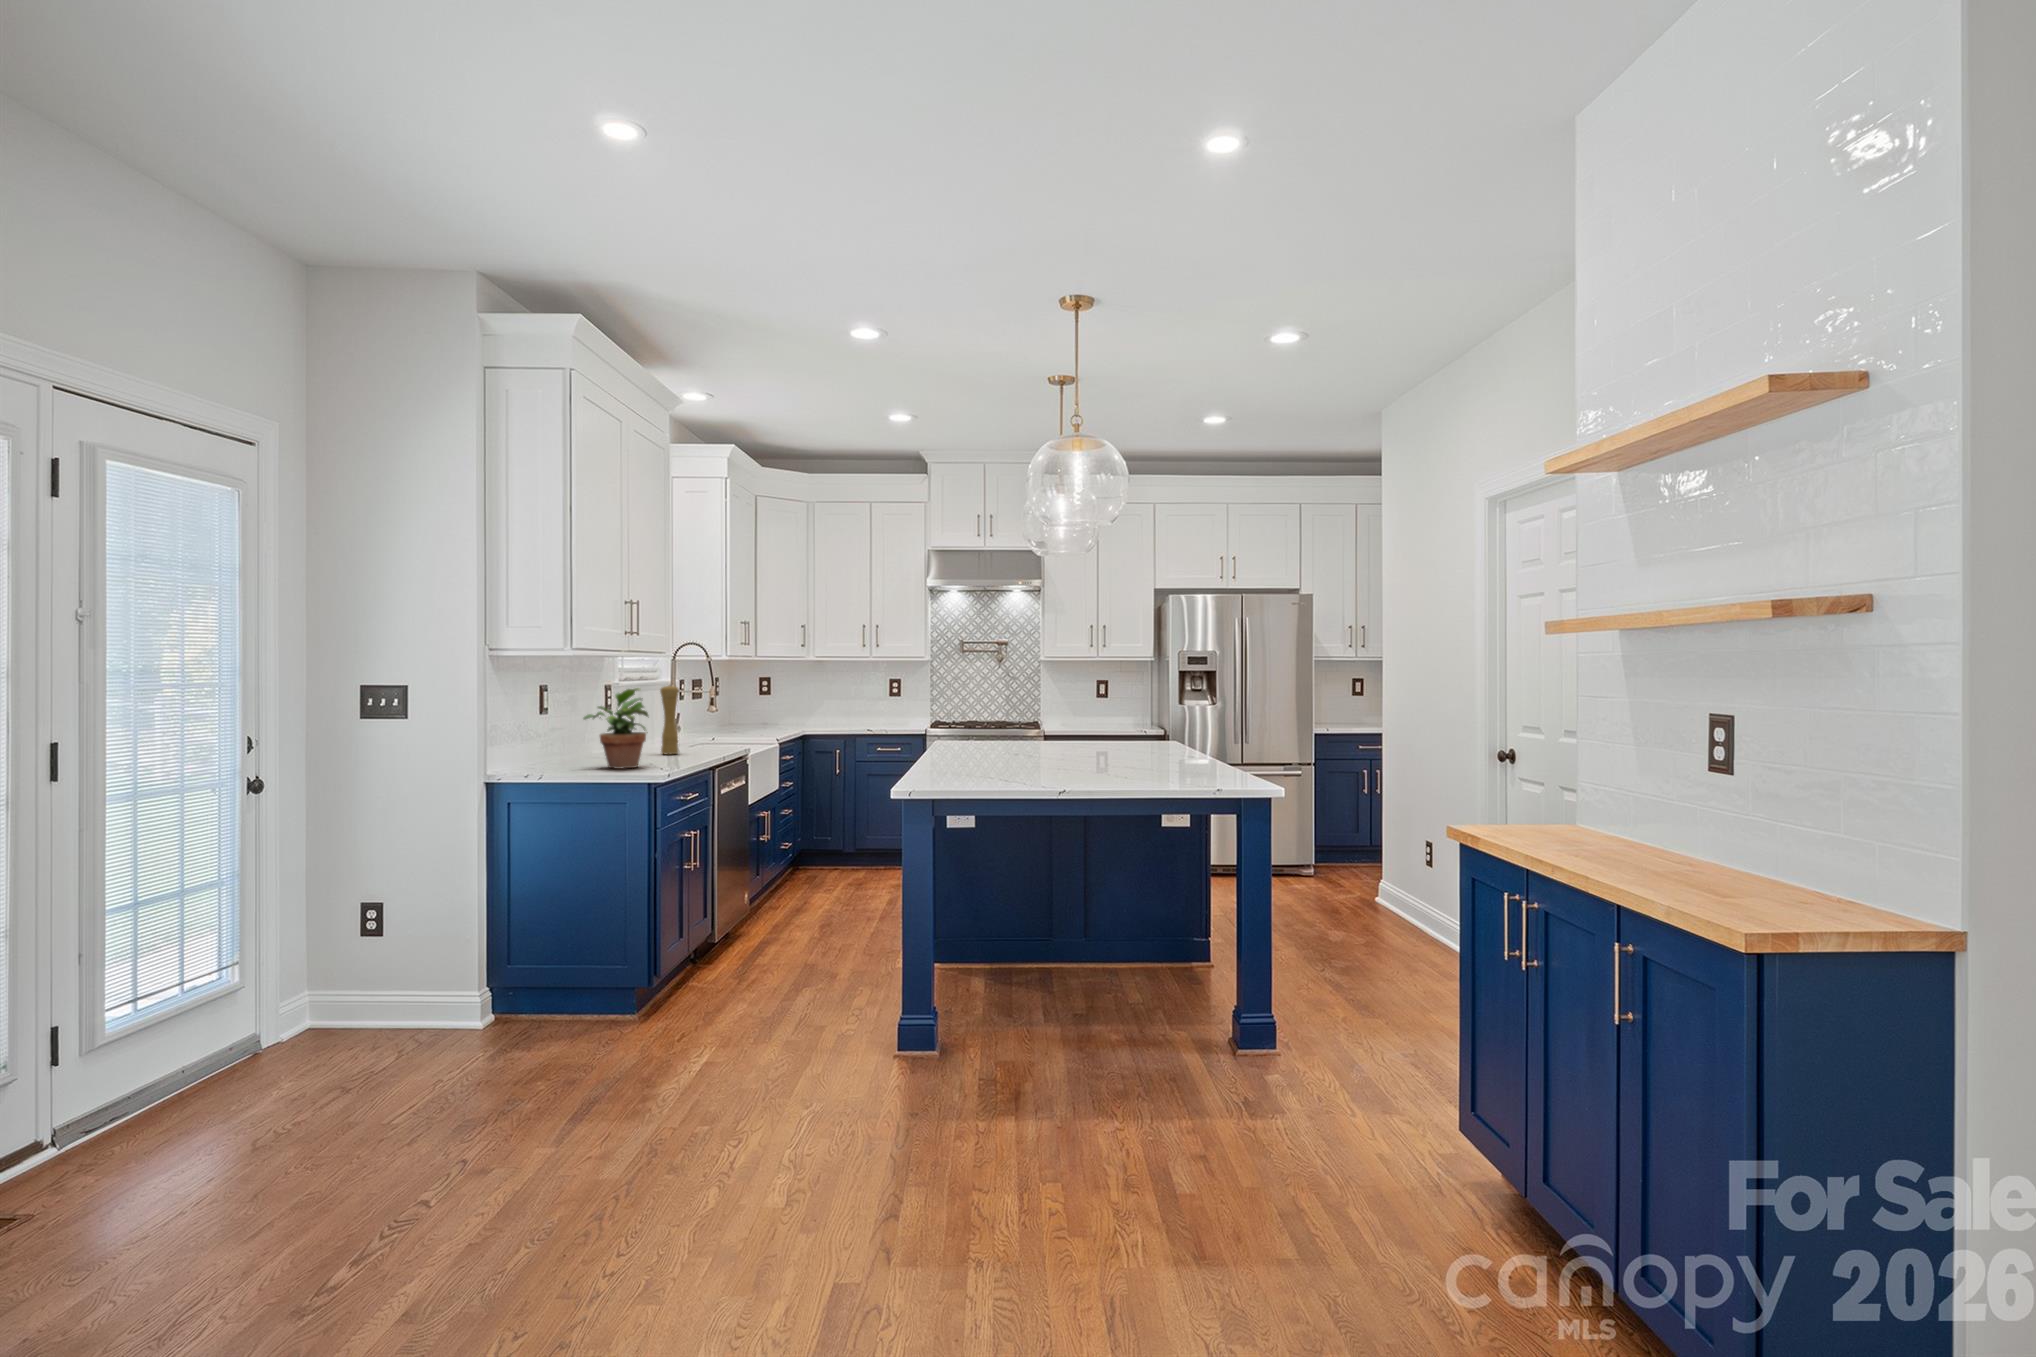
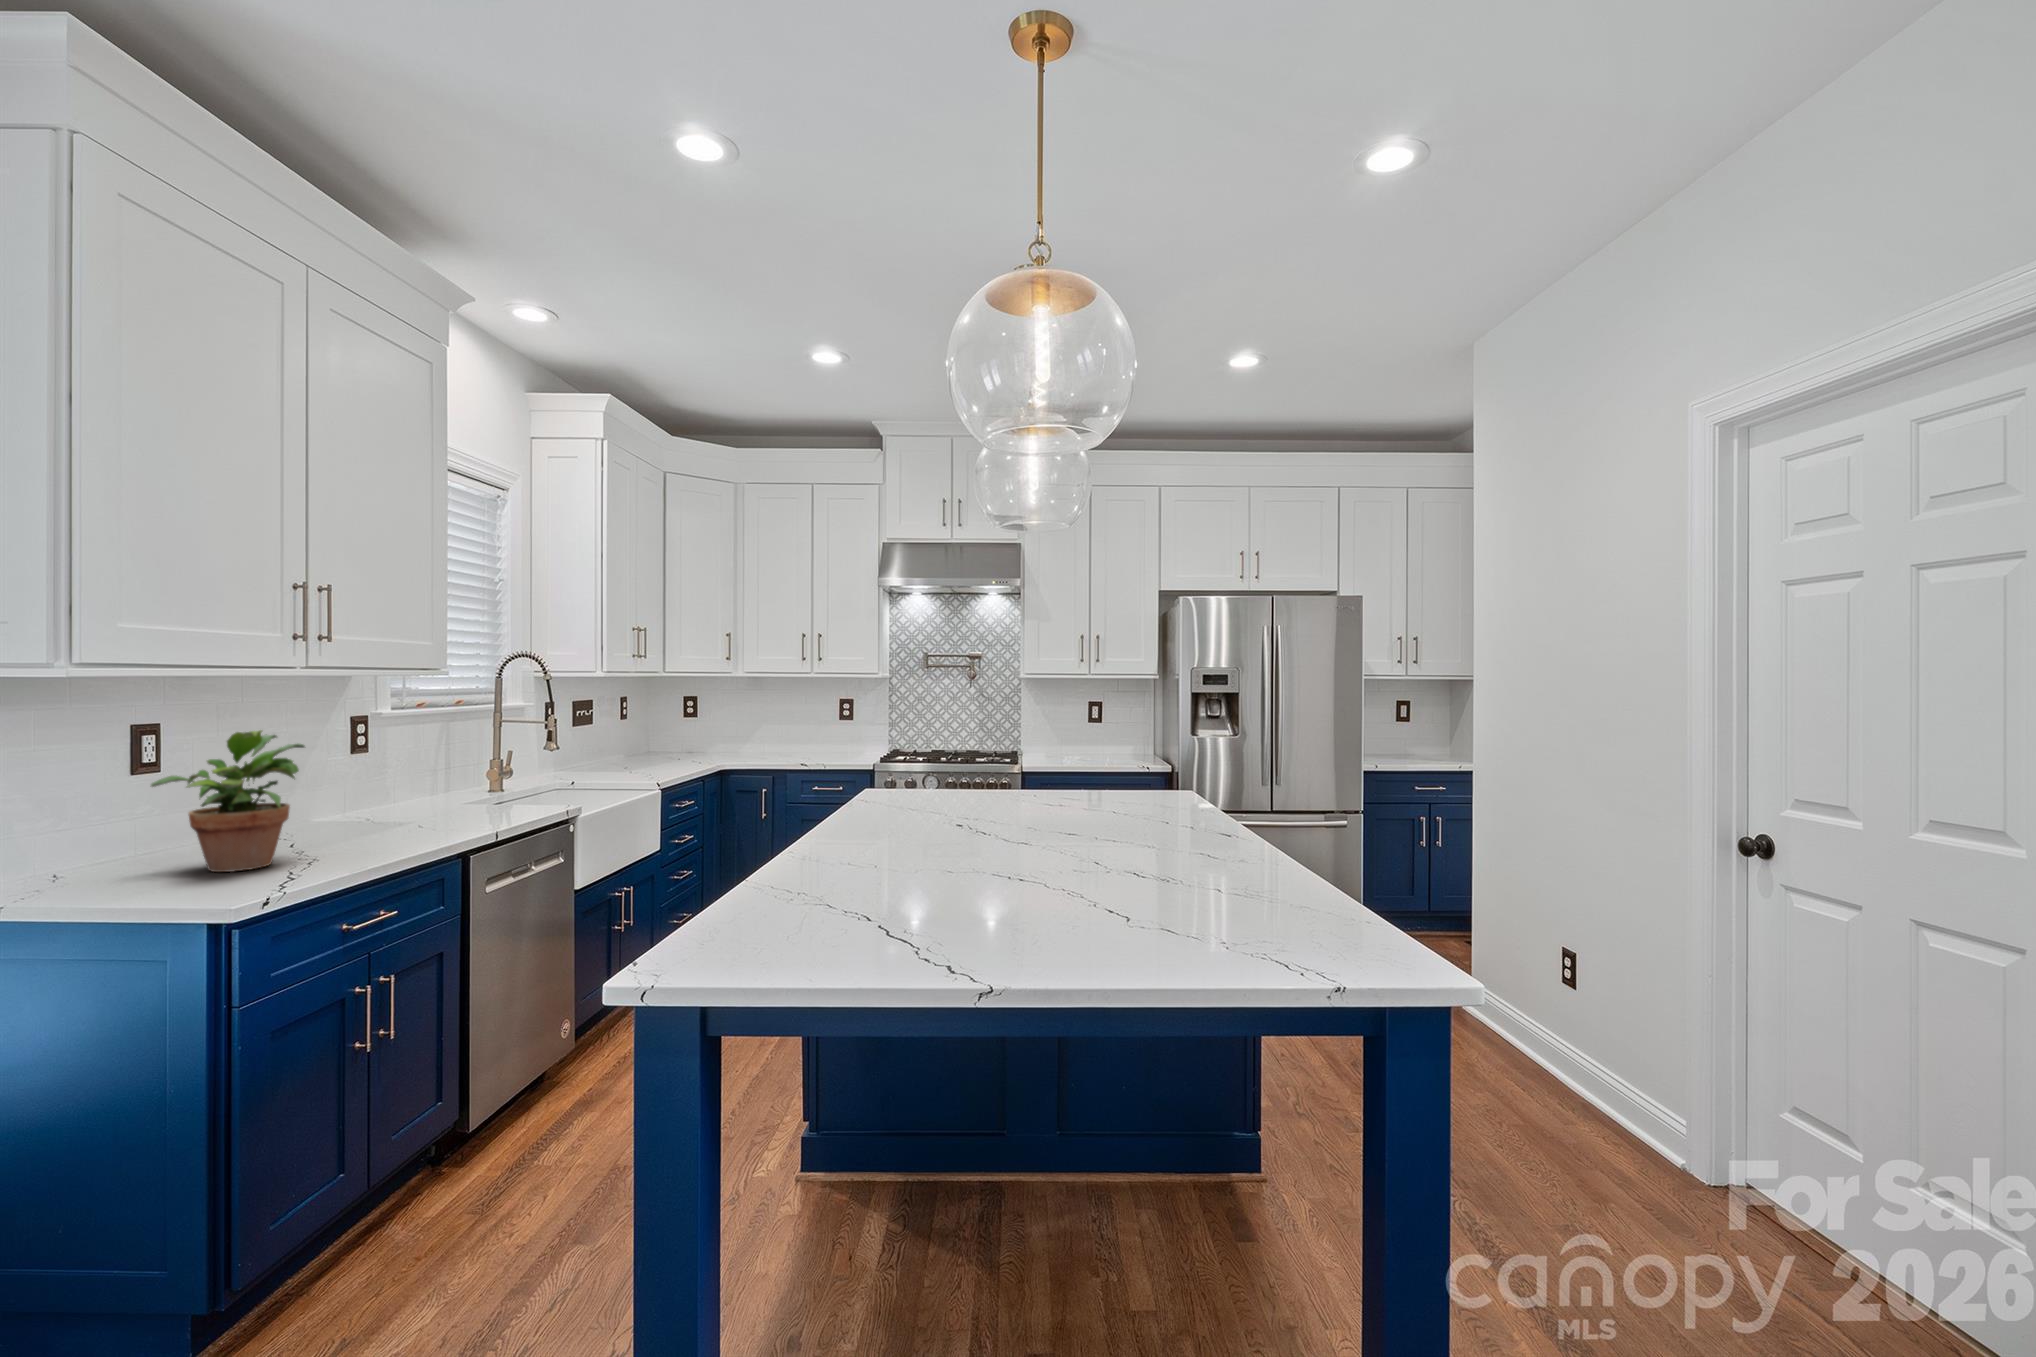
pepper mill: present [660,686,679,755] -> none [407,717,439,823]

